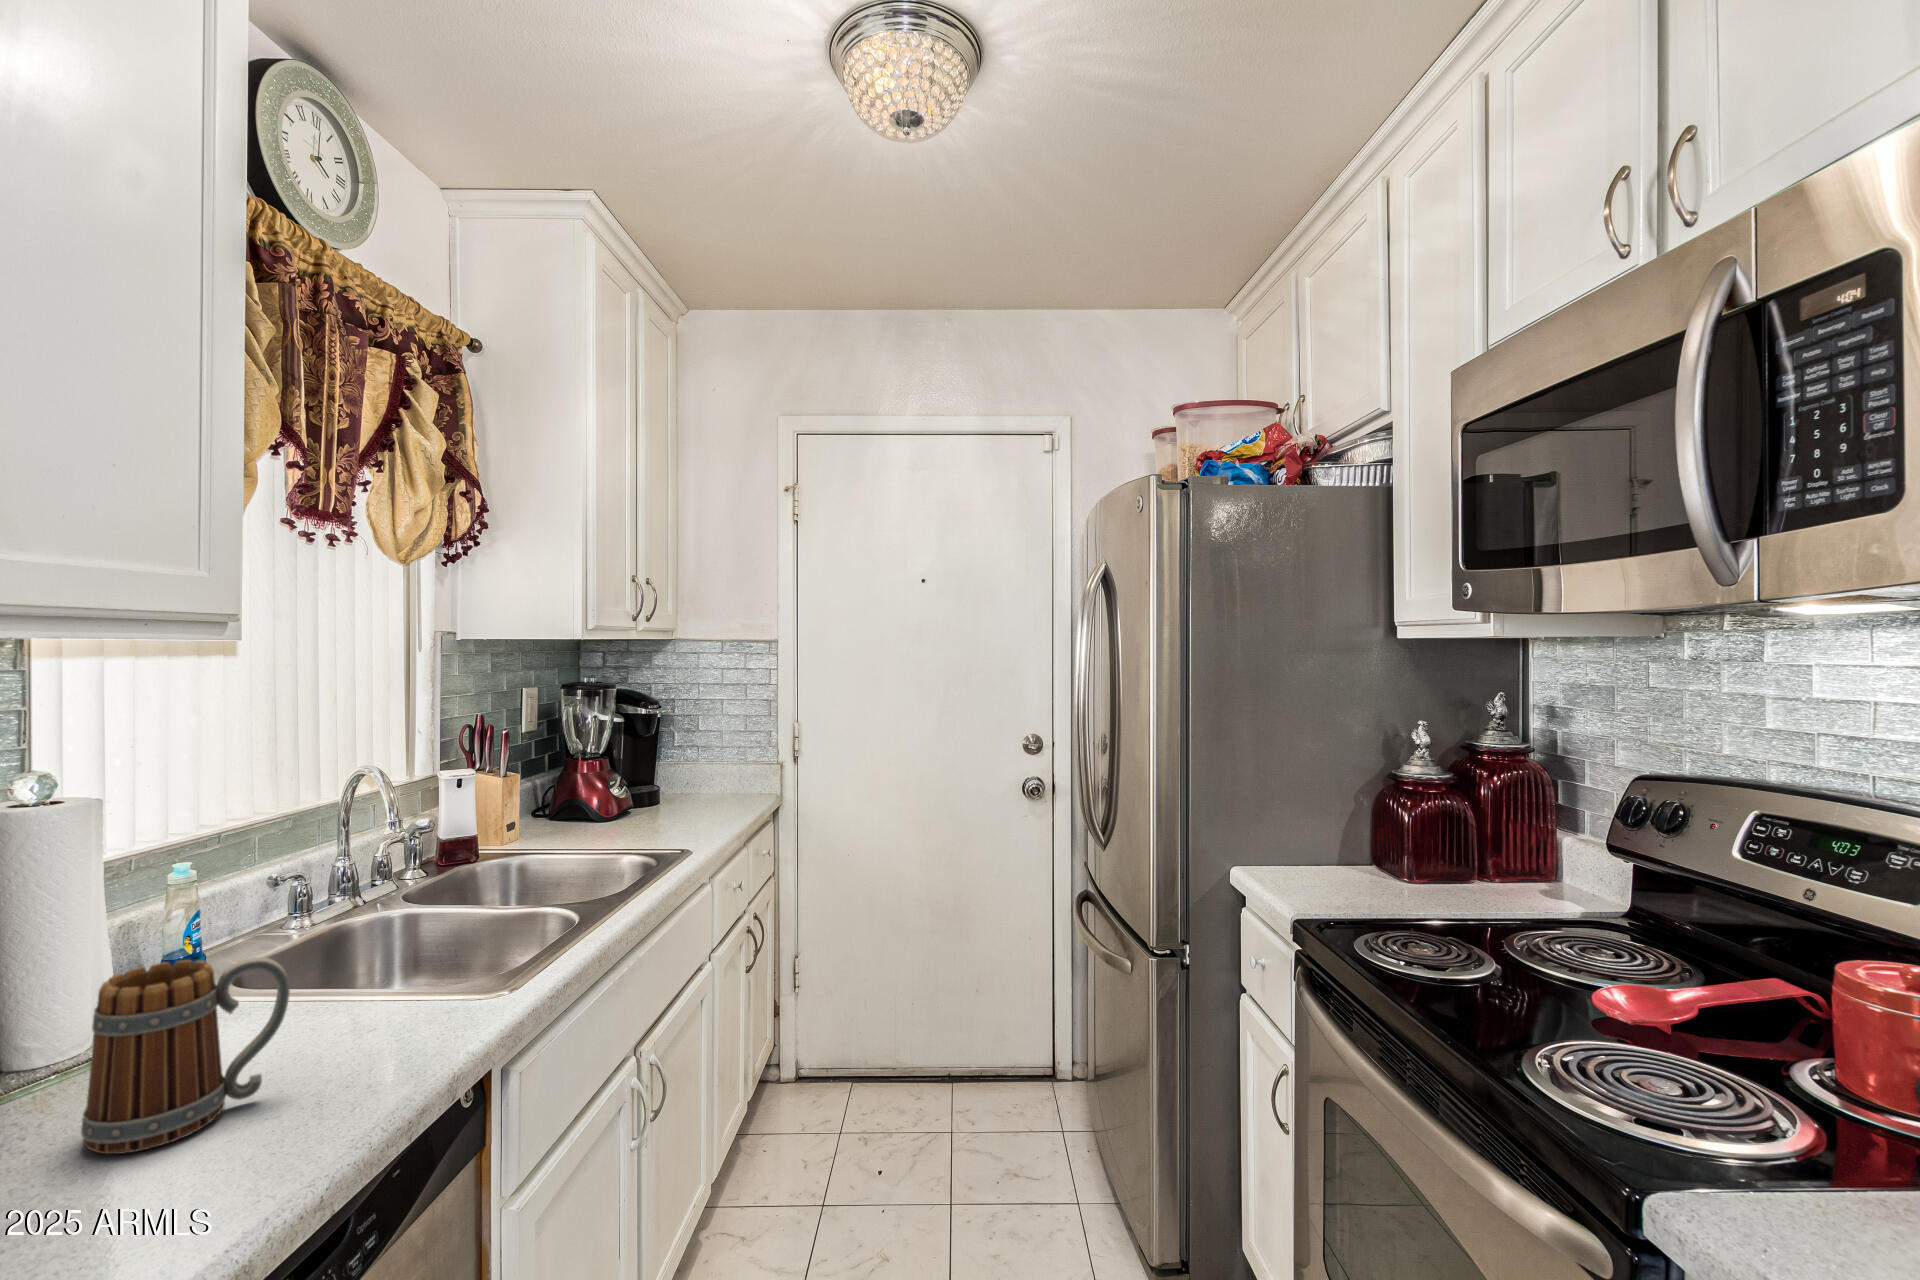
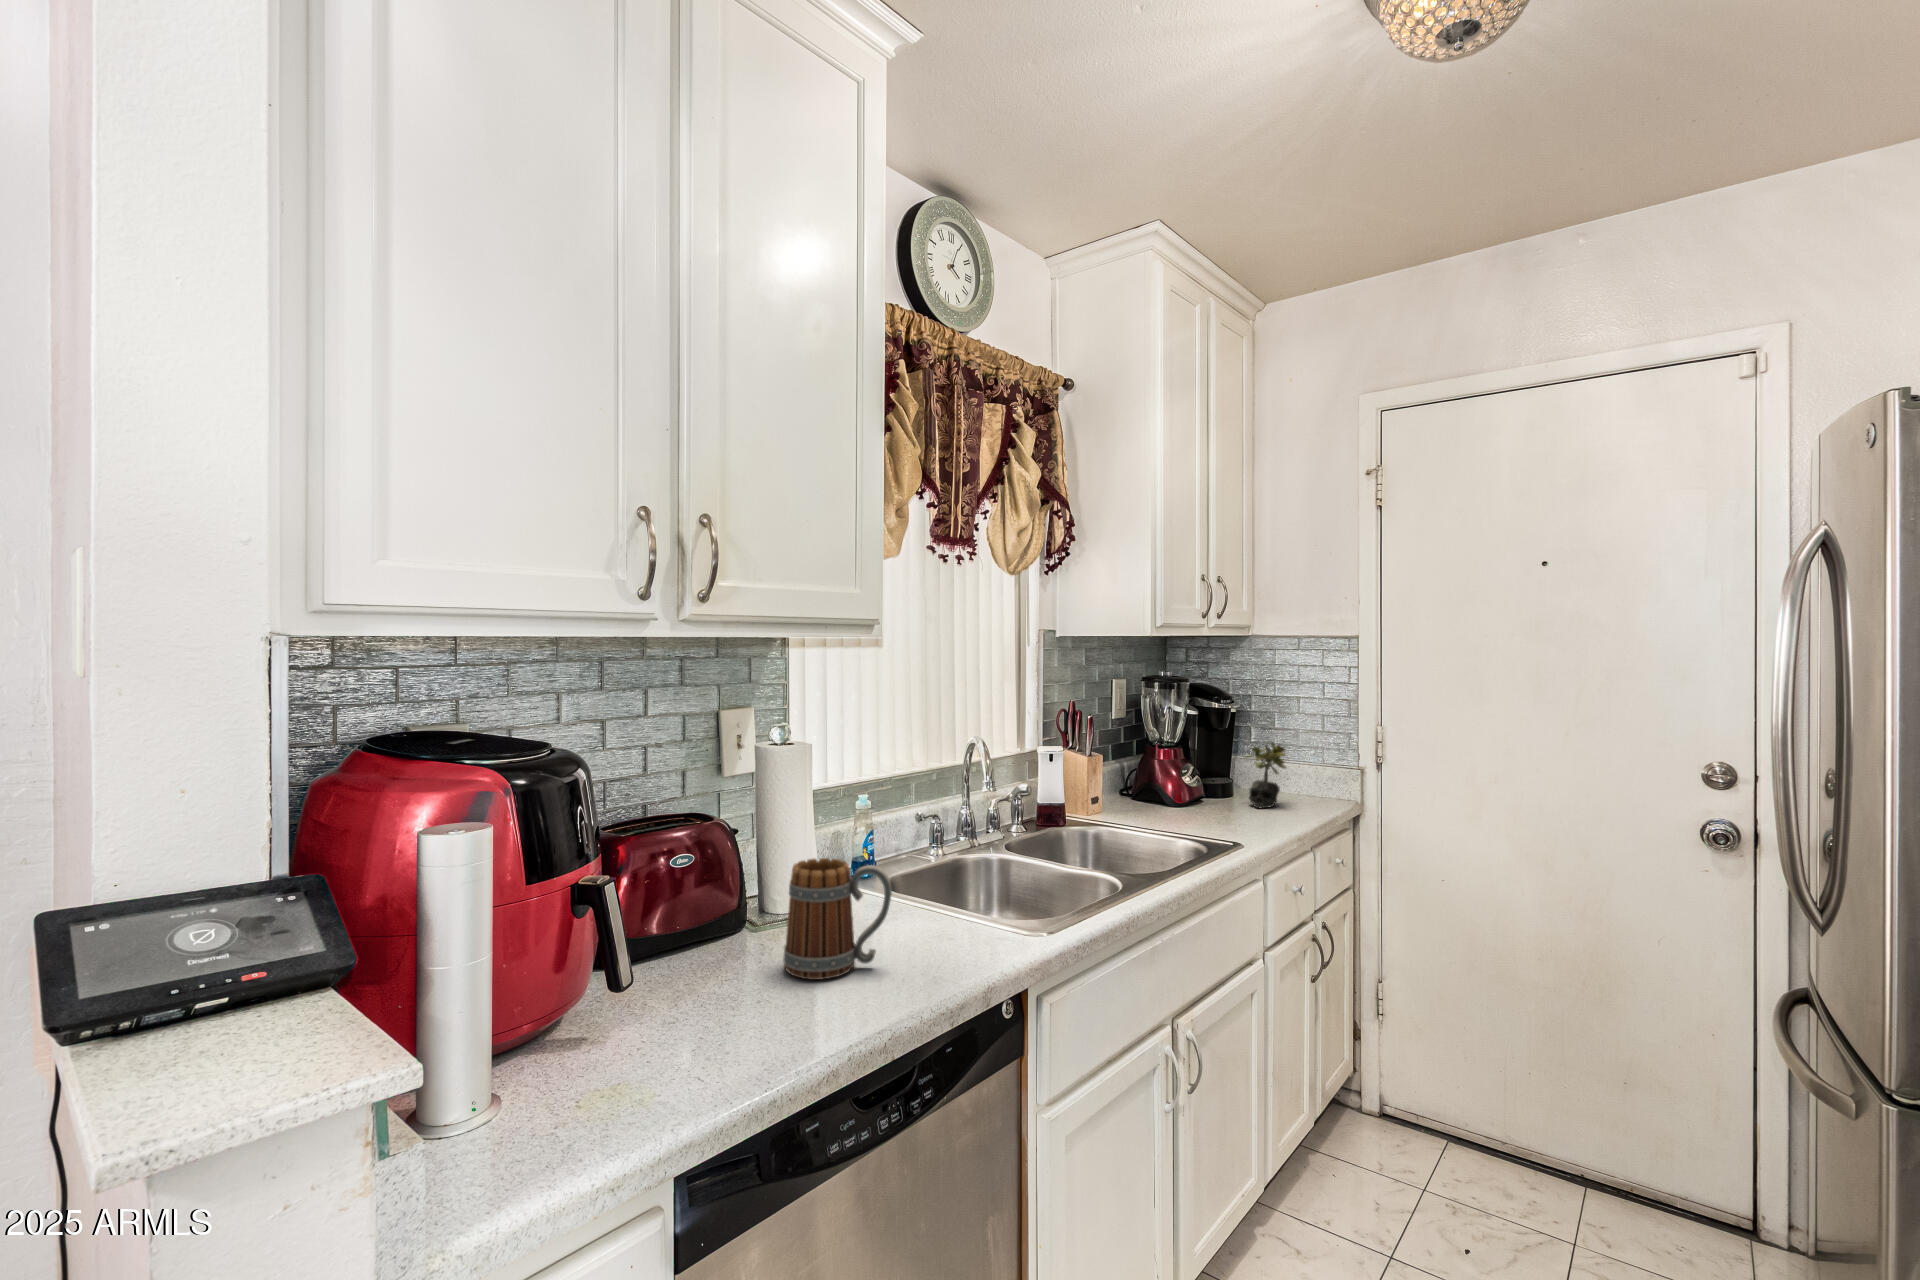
succulent plant: none [673,743,717,812] -> present [1246,742,1286,808]

